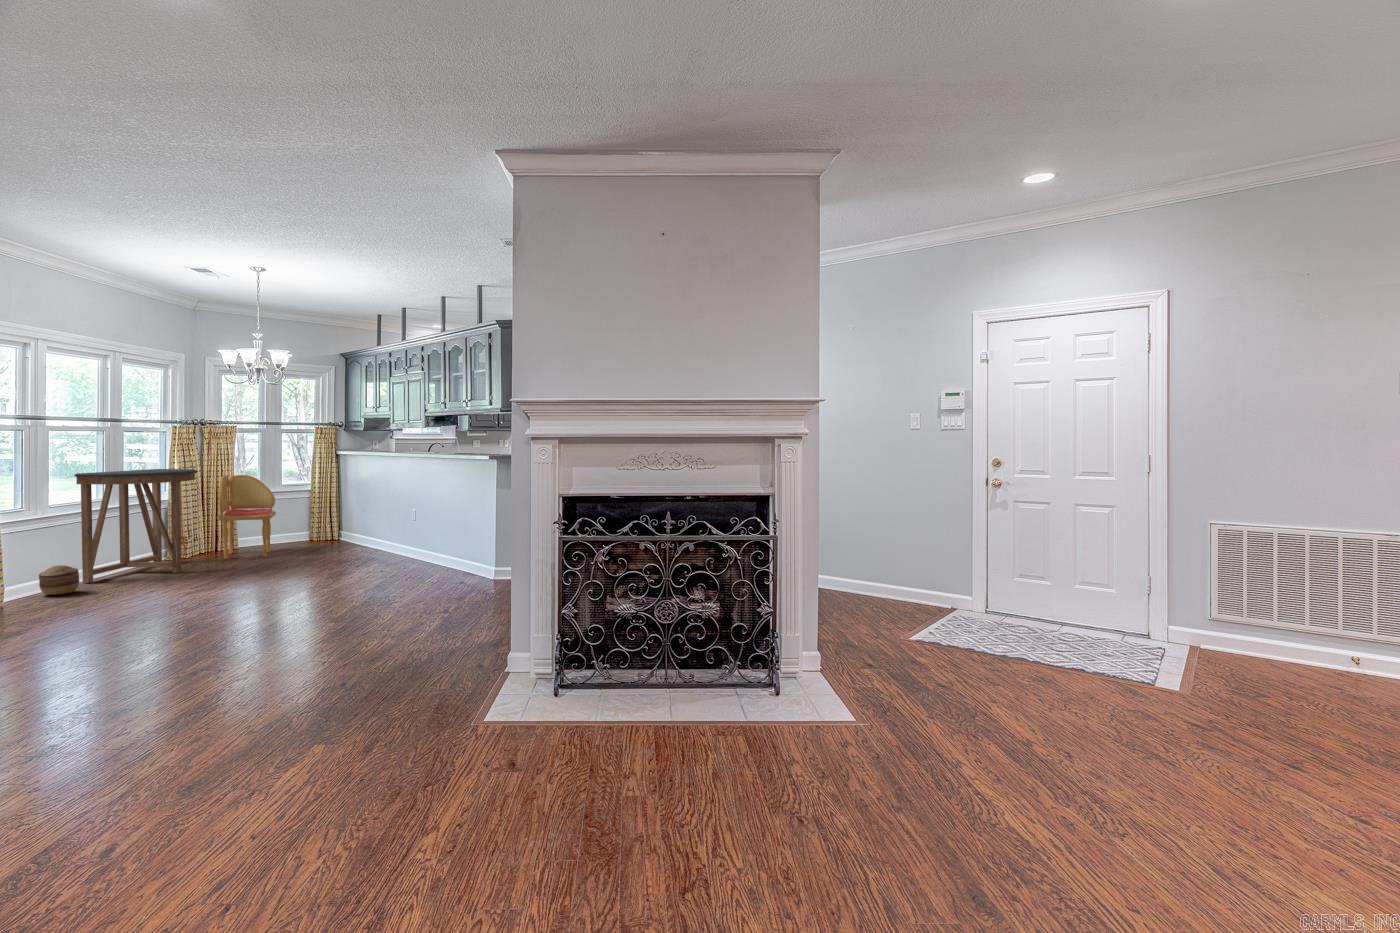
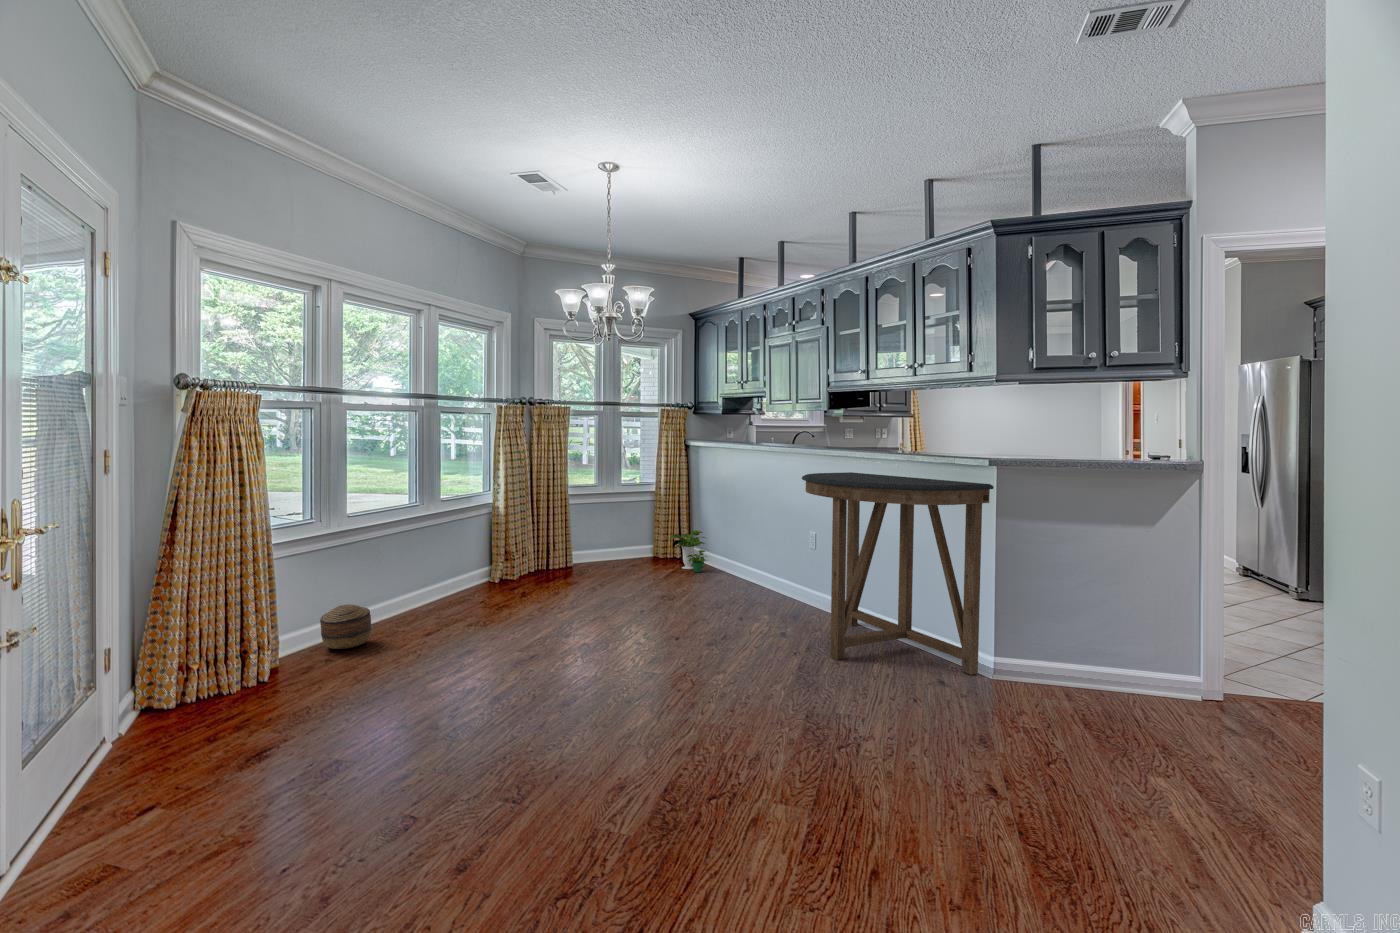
console table: present [74,469,198,583] -> present [802,472,994,675]
dining chair: present [217,475,276,559] -> none [548,471,615,583]
potted plant: none [321,518,354,548] -> present [669,530,707,572]

